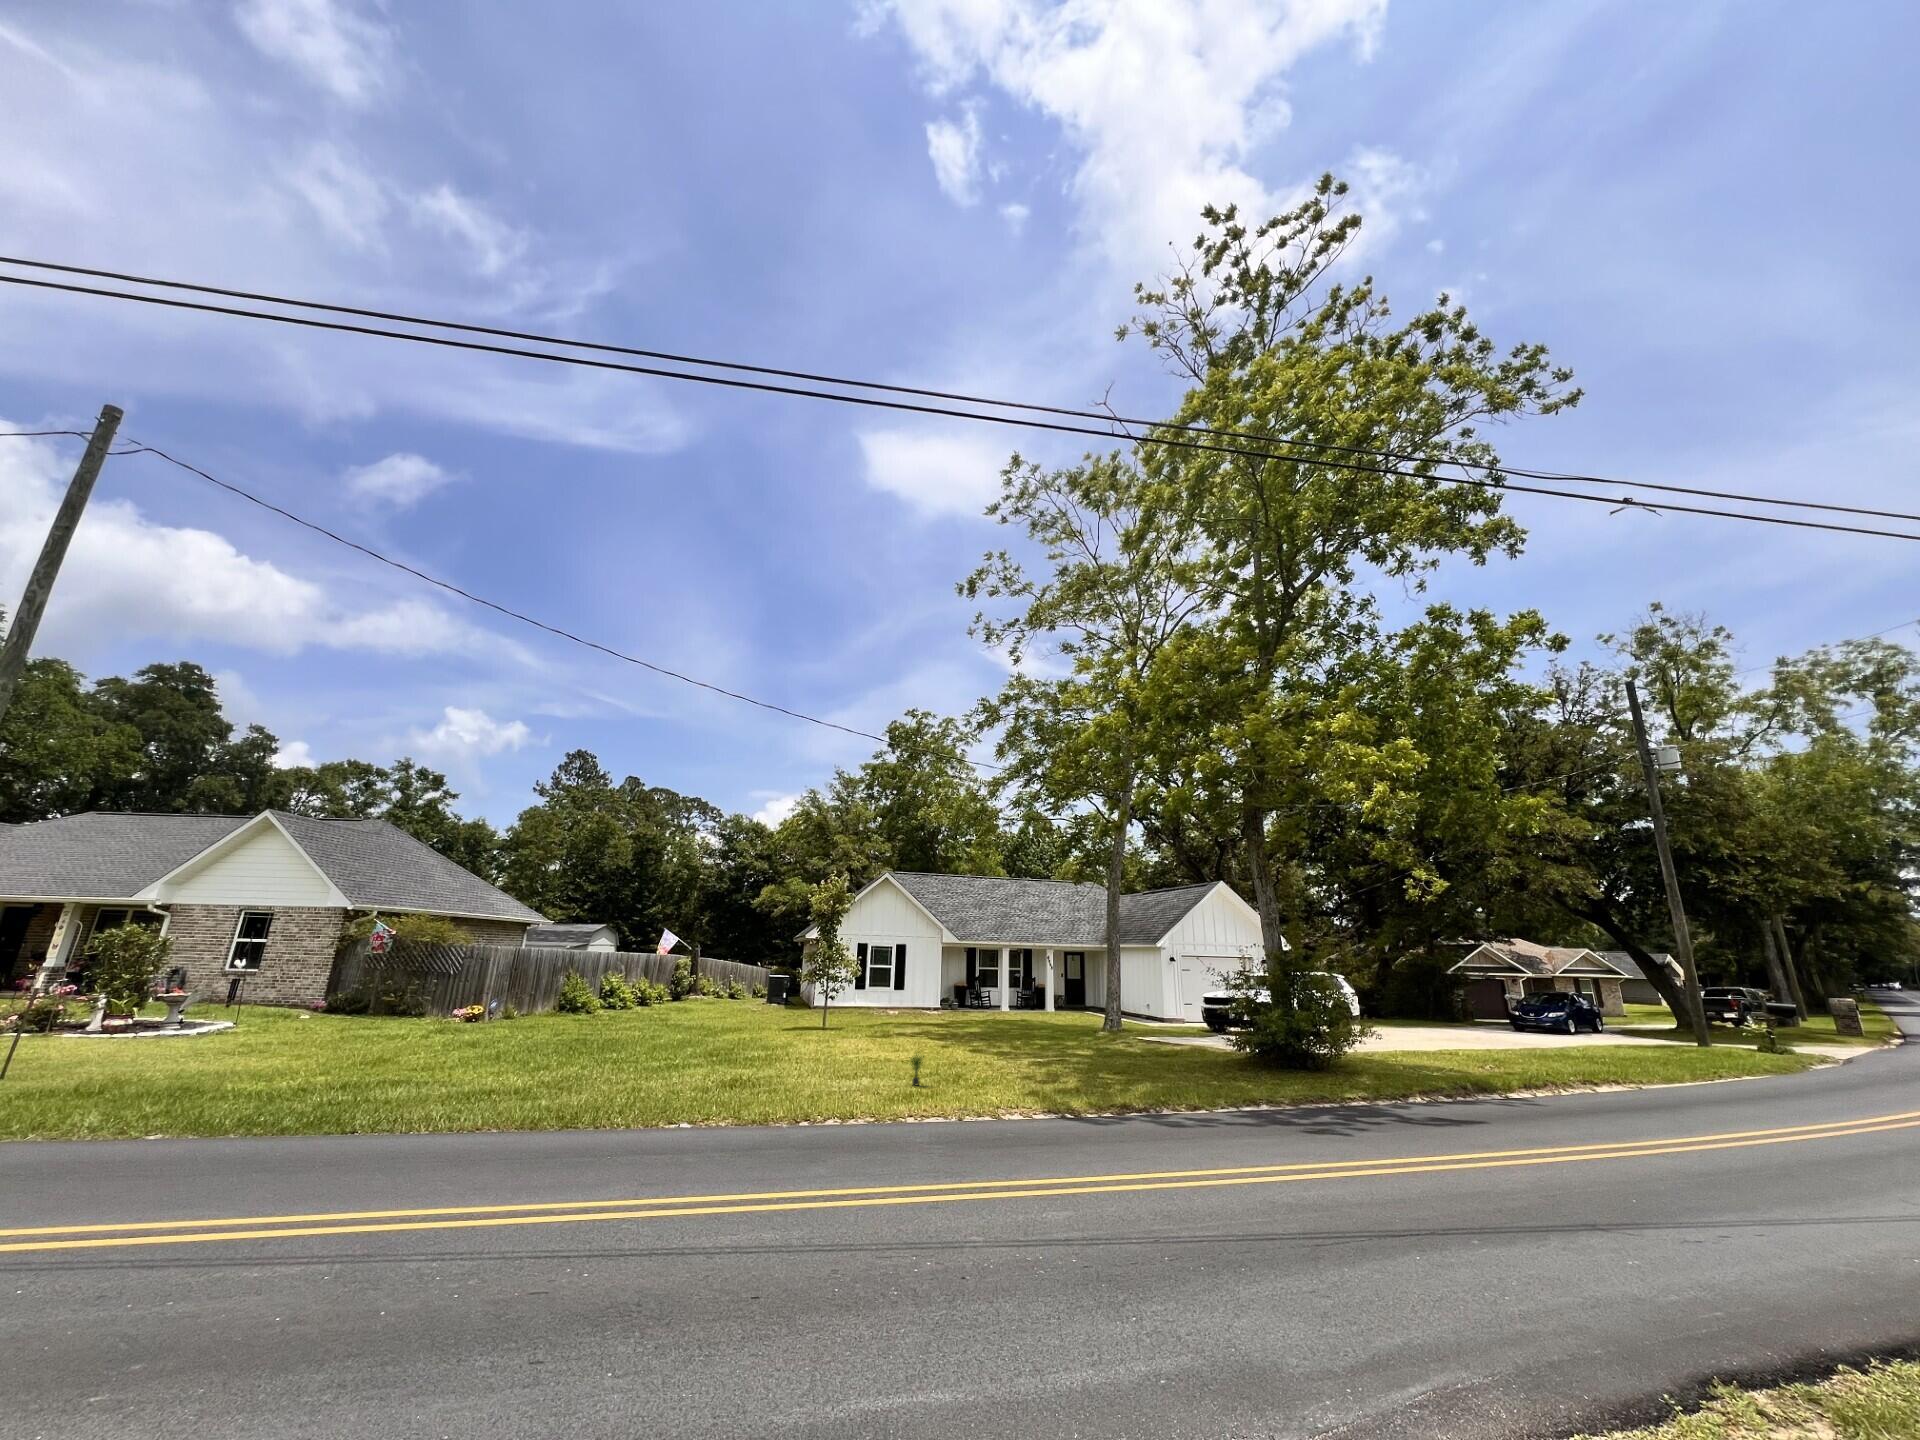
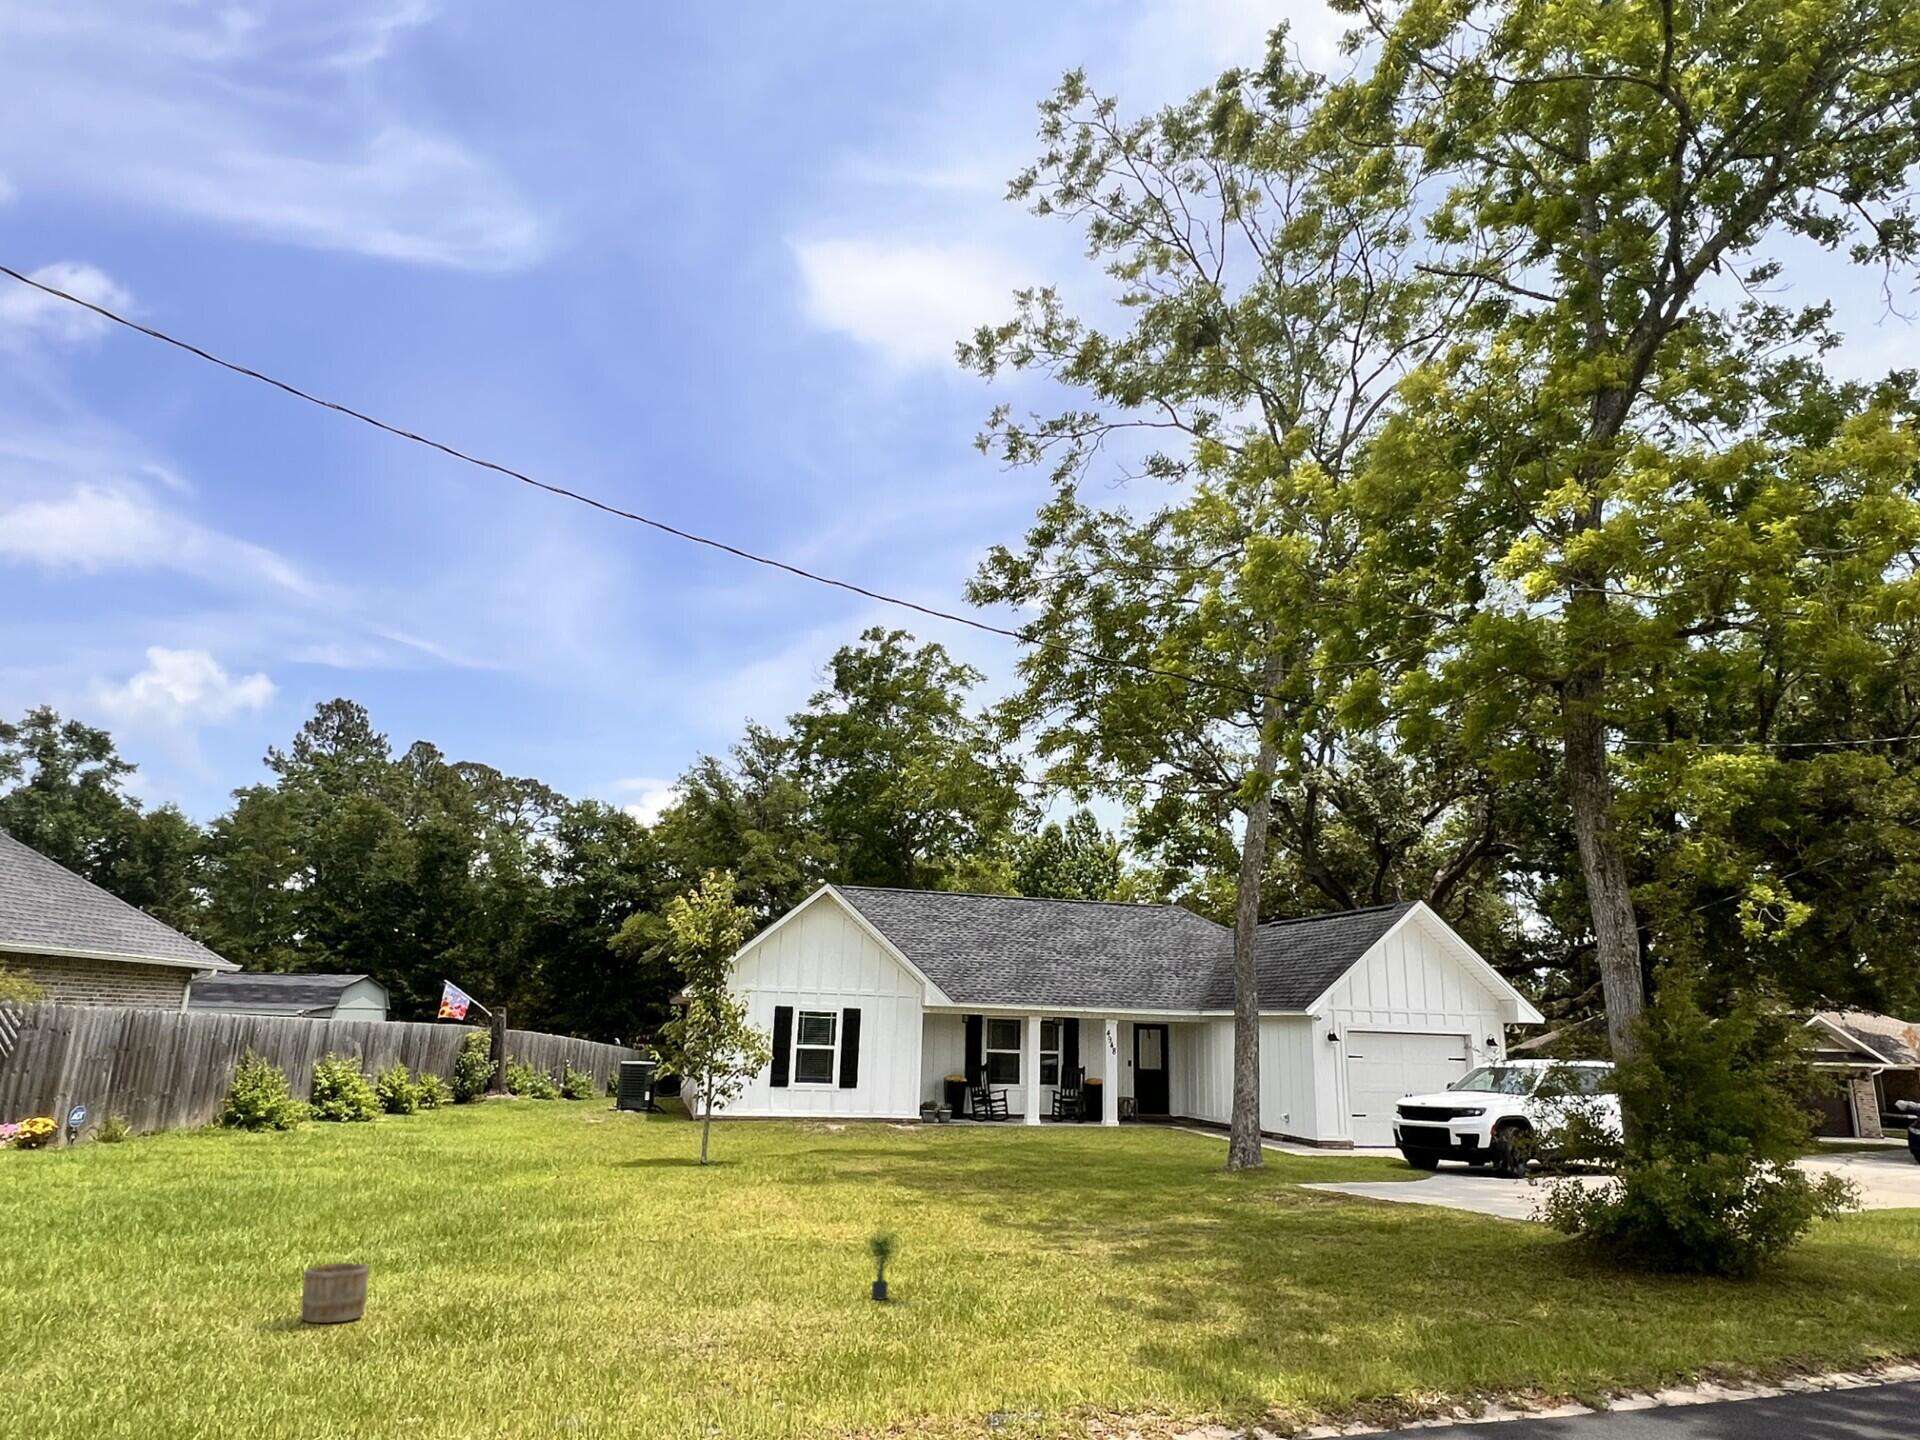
wooden bucket: none [667,1067,695,1091] -> present [301,1263,370,1323]

